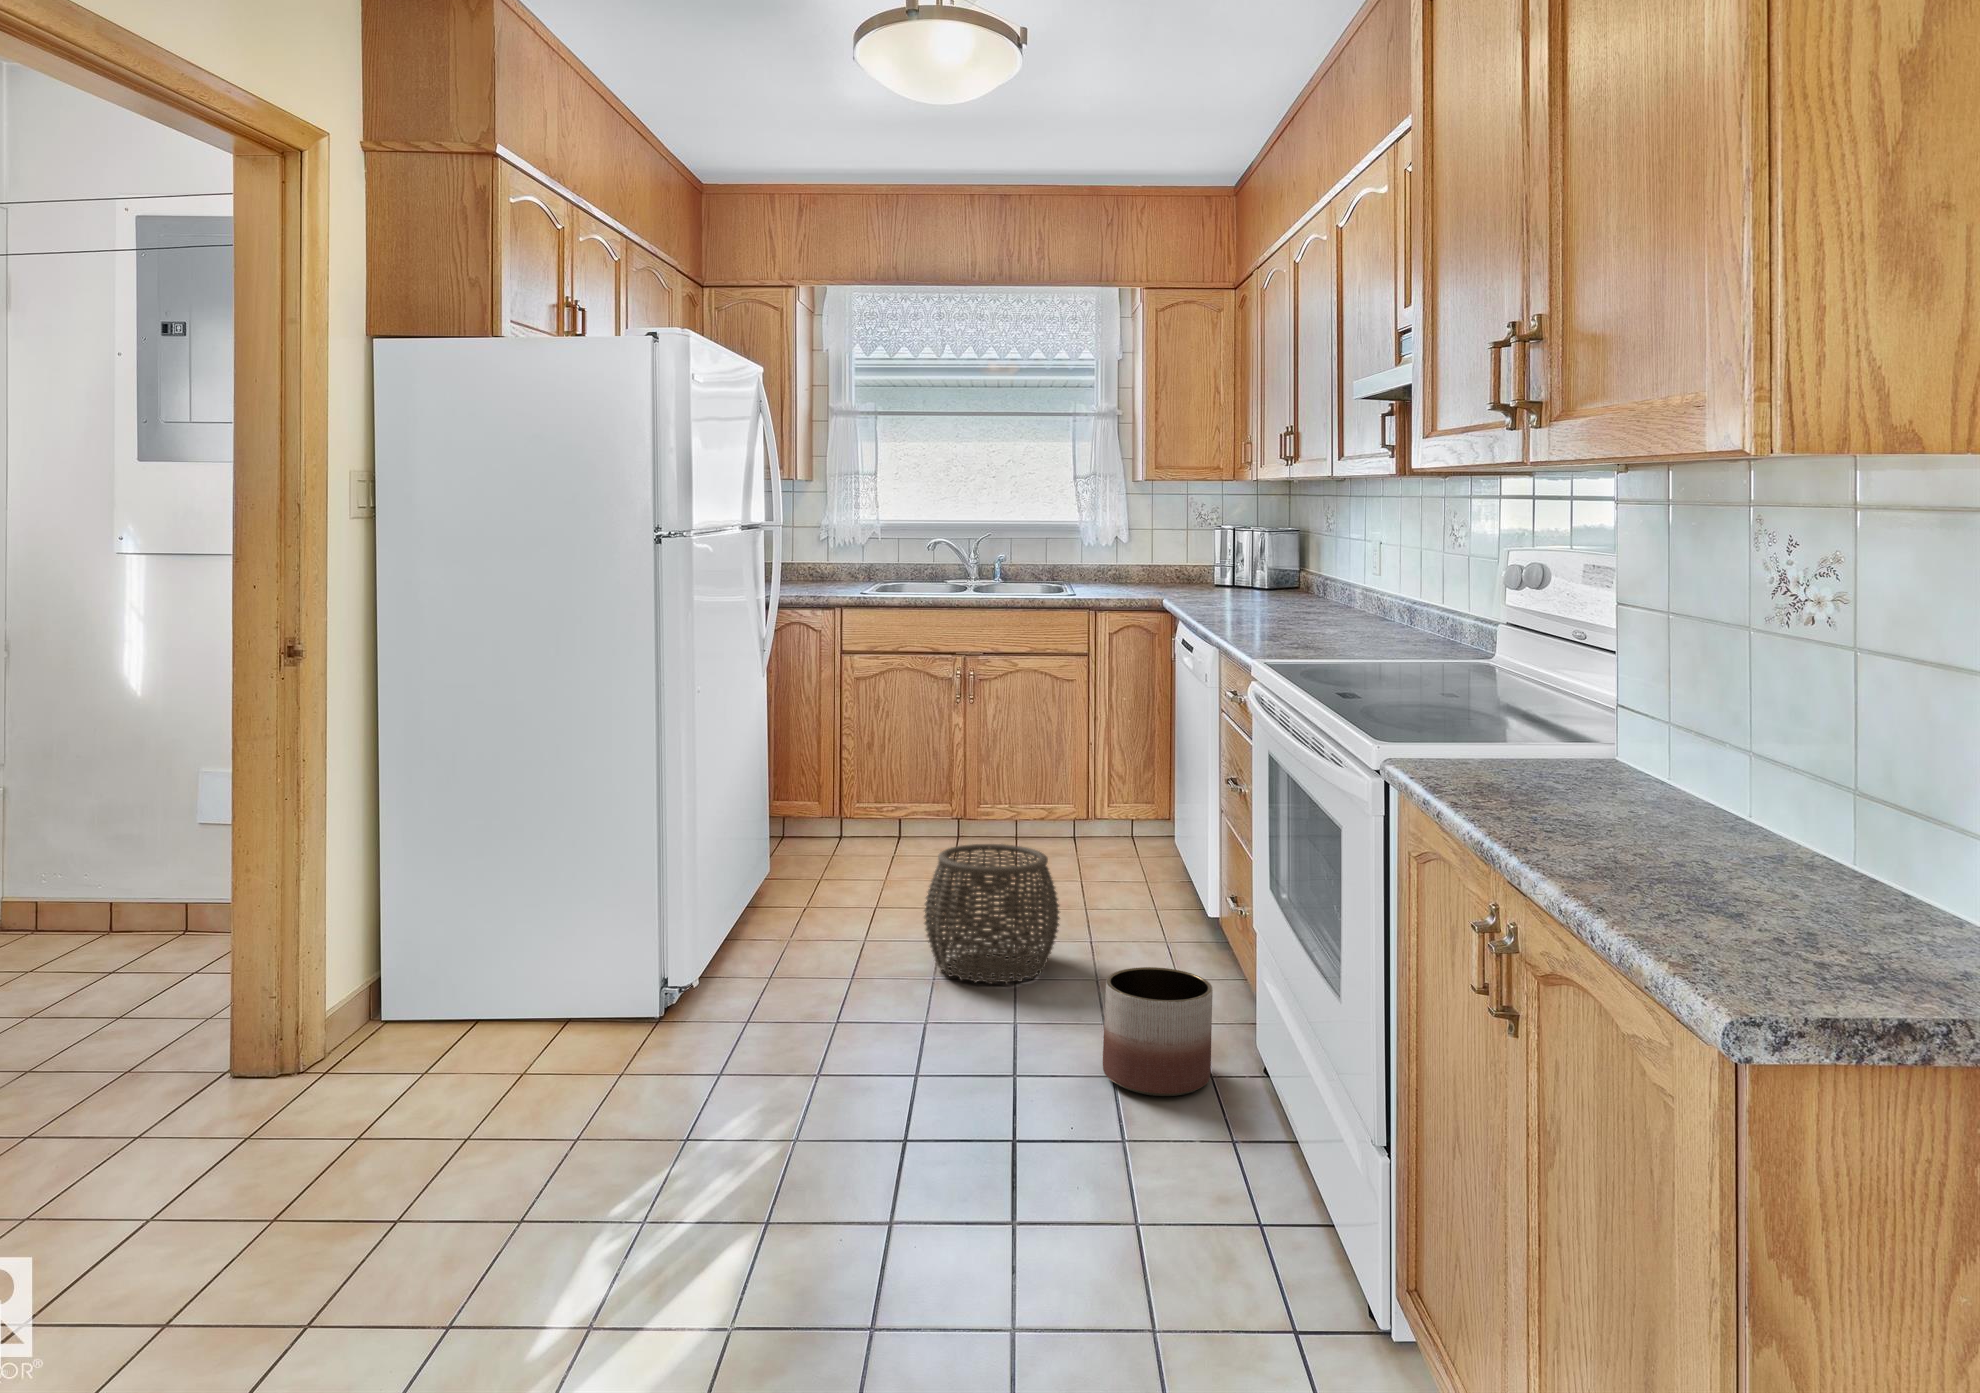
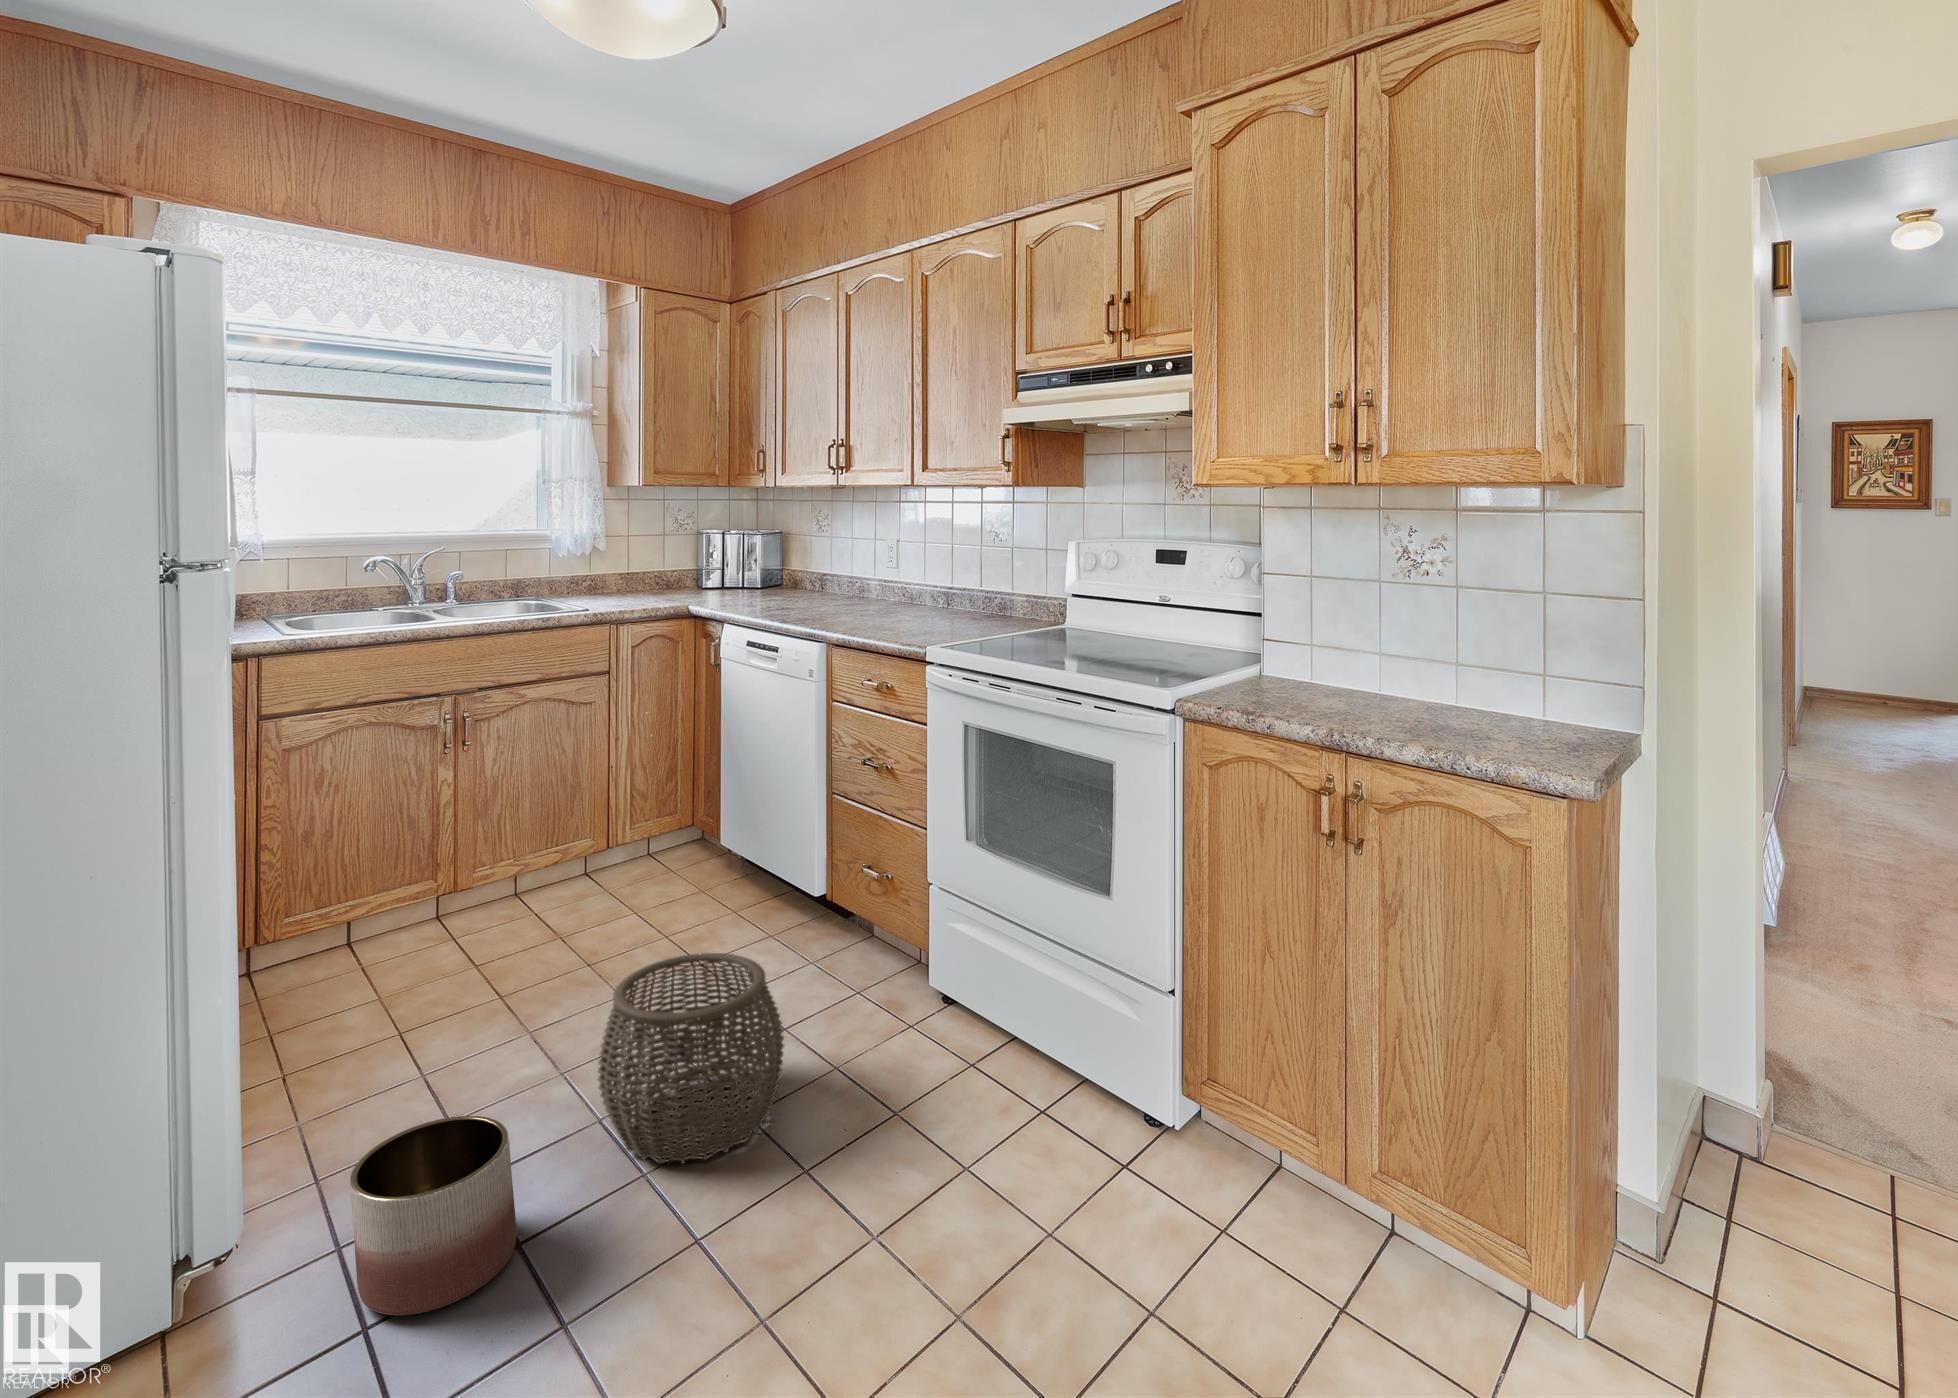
planter: present [1103,967,1213,1096] -> present [350,1116,517,1315]

